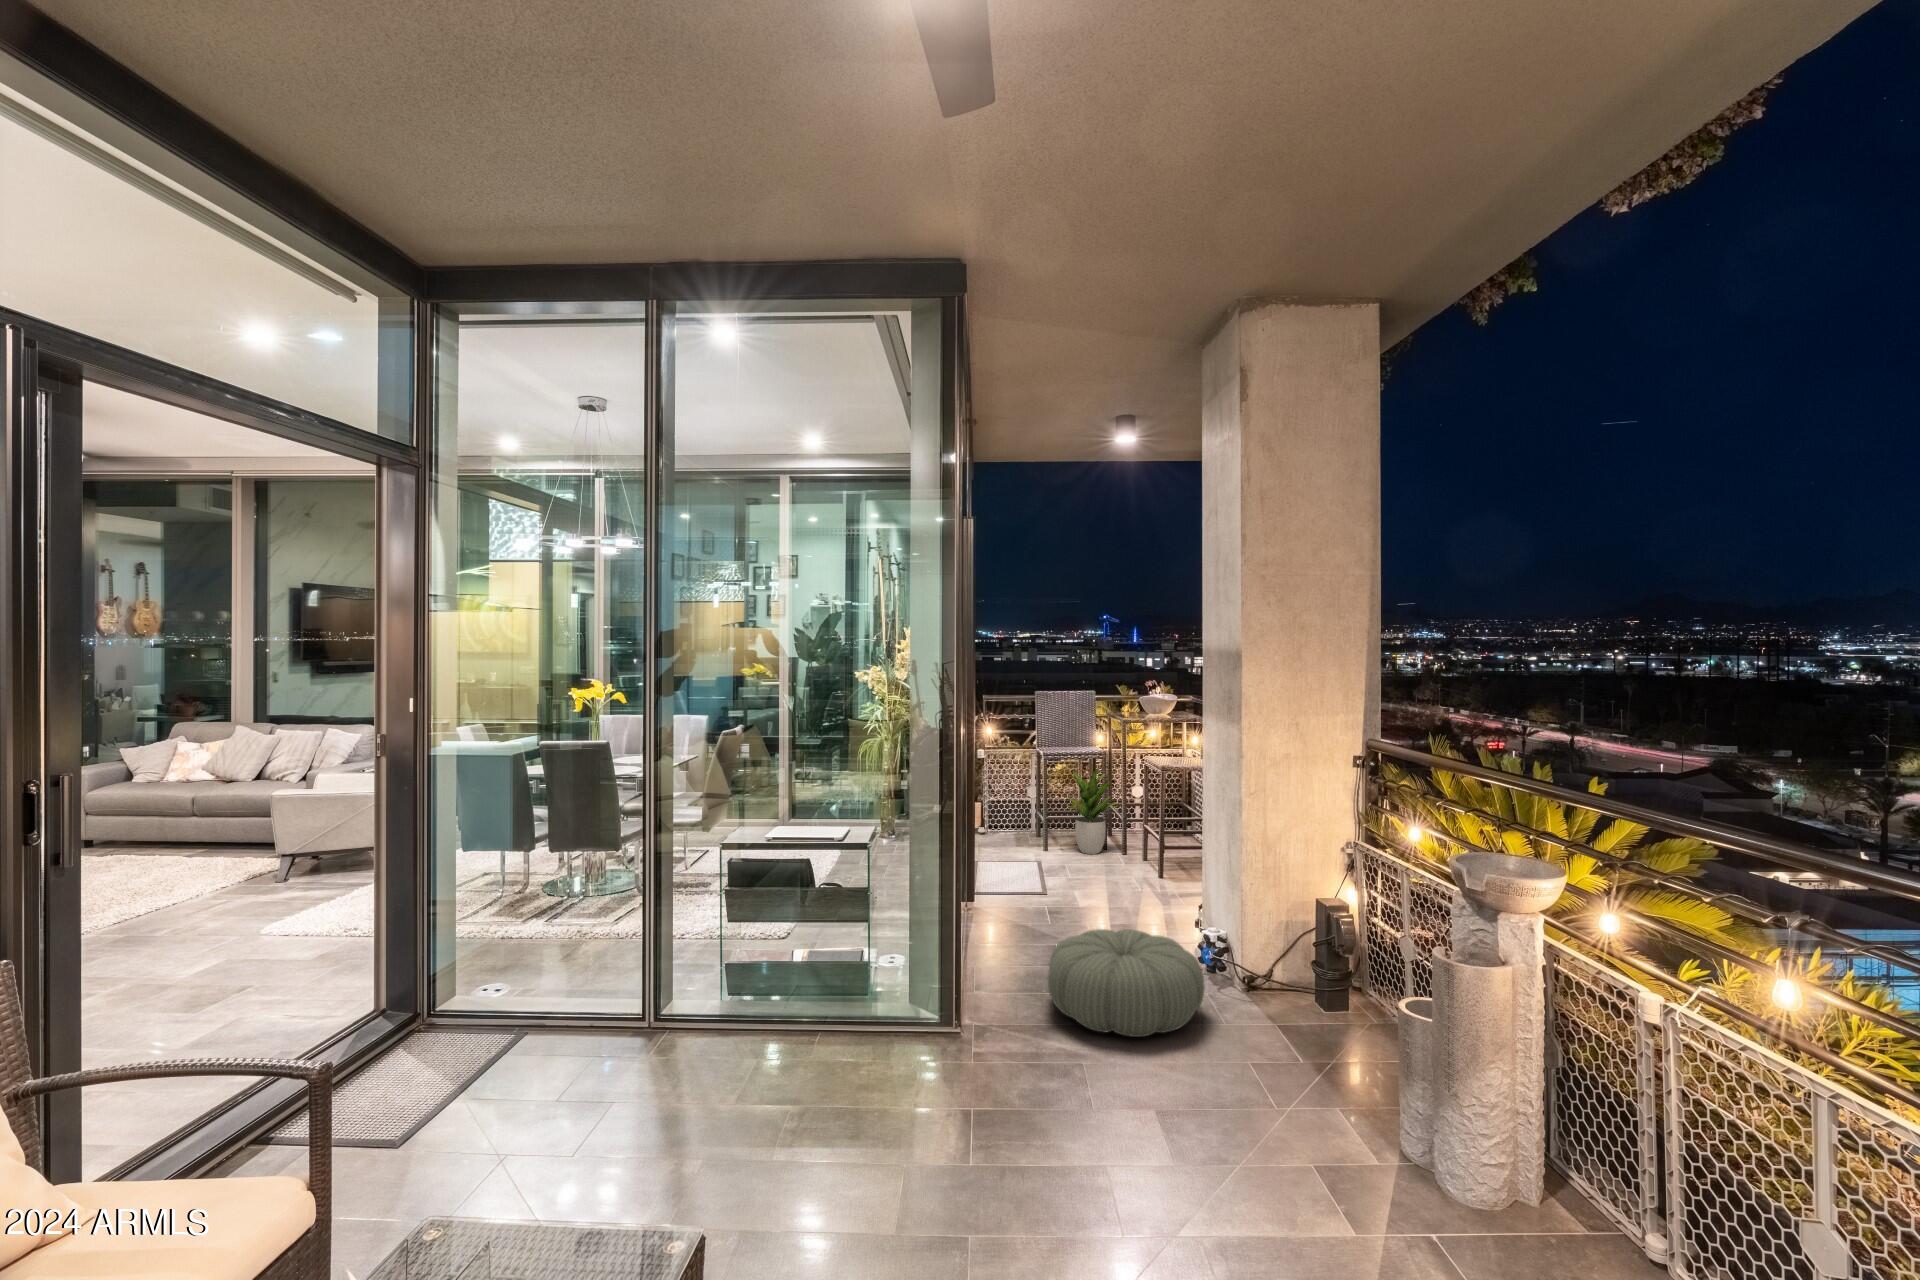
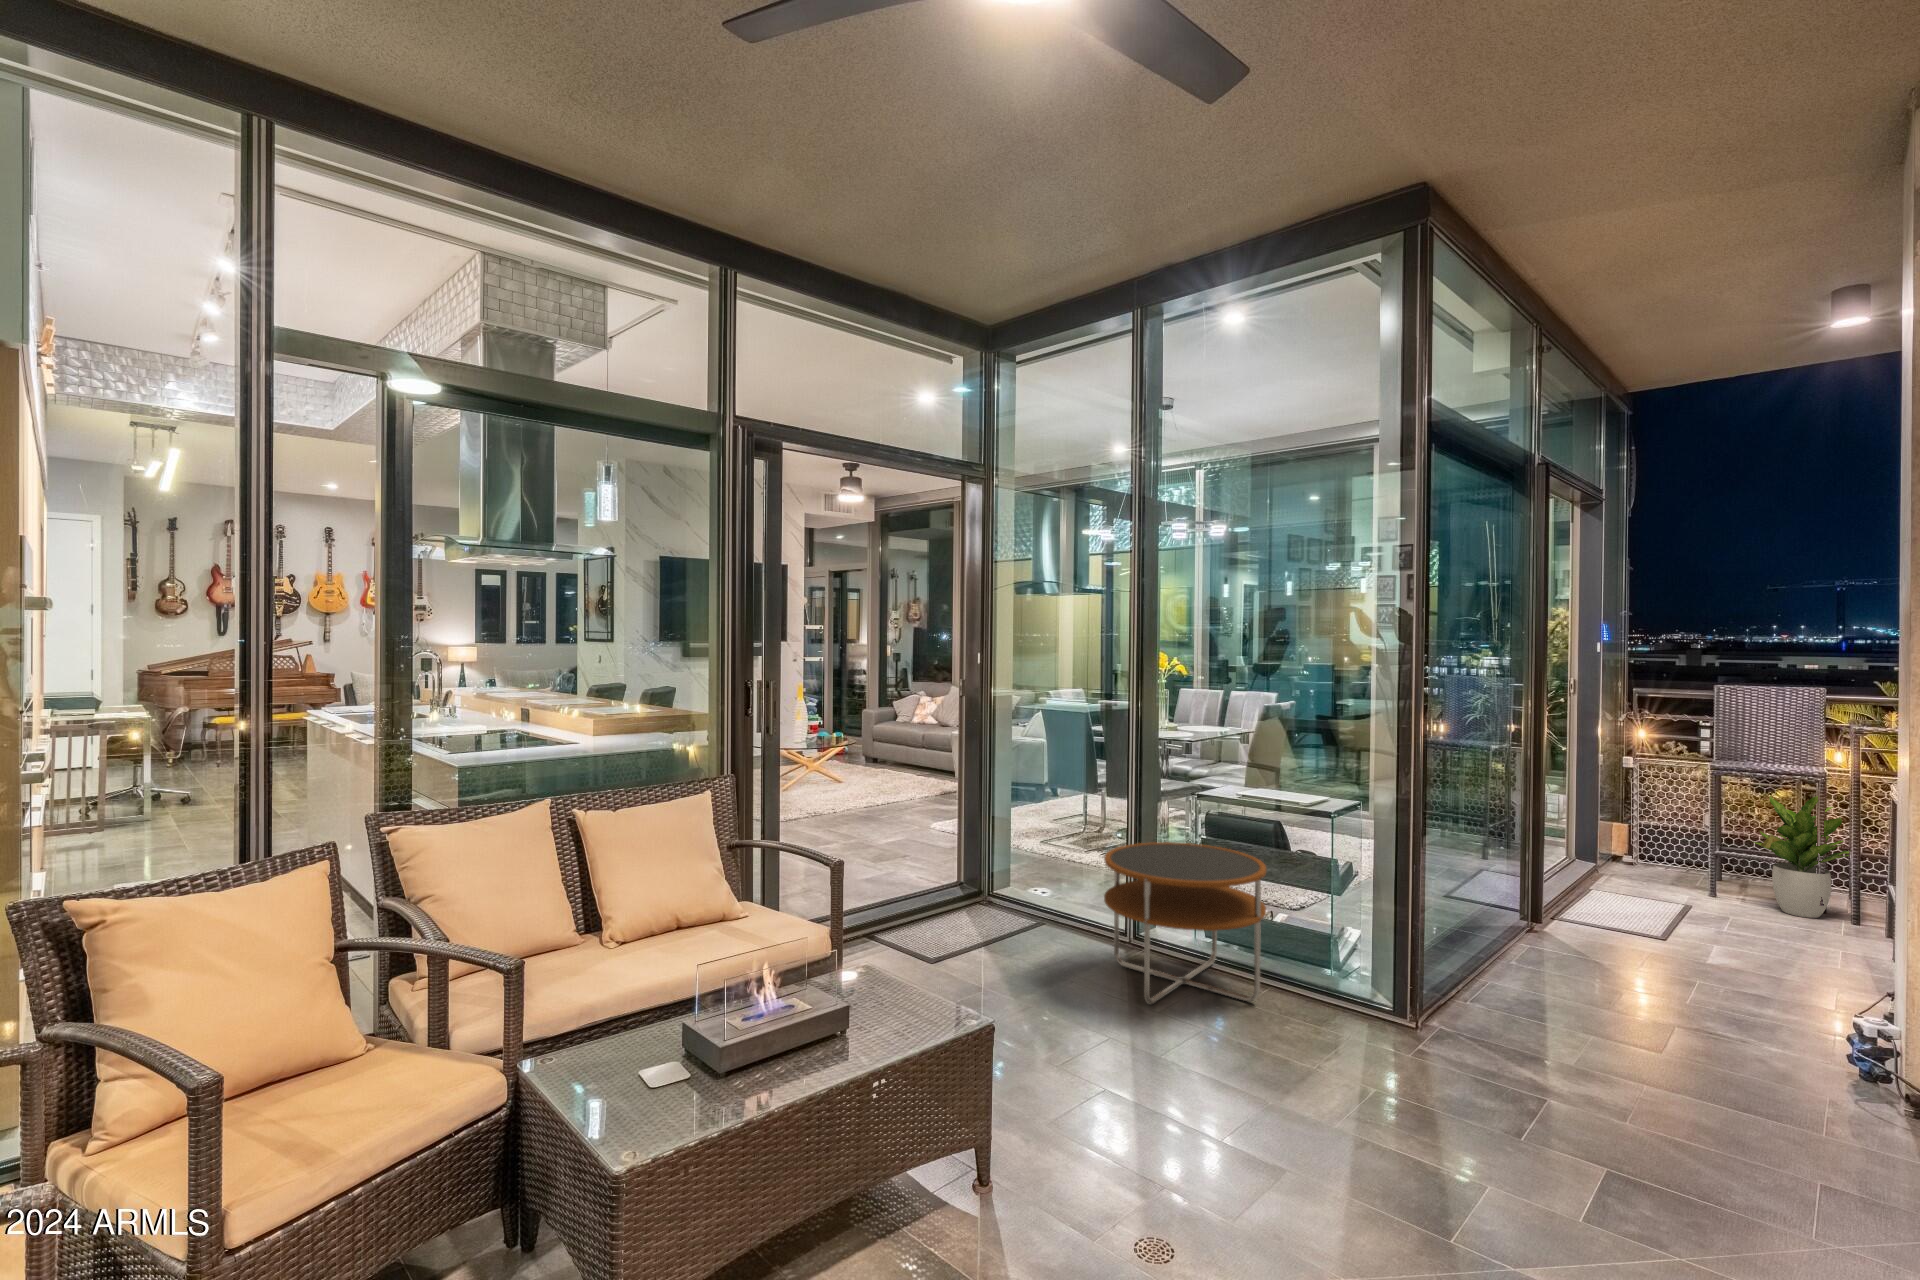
side table: none [644,898,825,1101] -> present [1104,842,1266,1005]
pouf: present [1048,929,1205,1037] -> none [1549,969,1812,1119]

